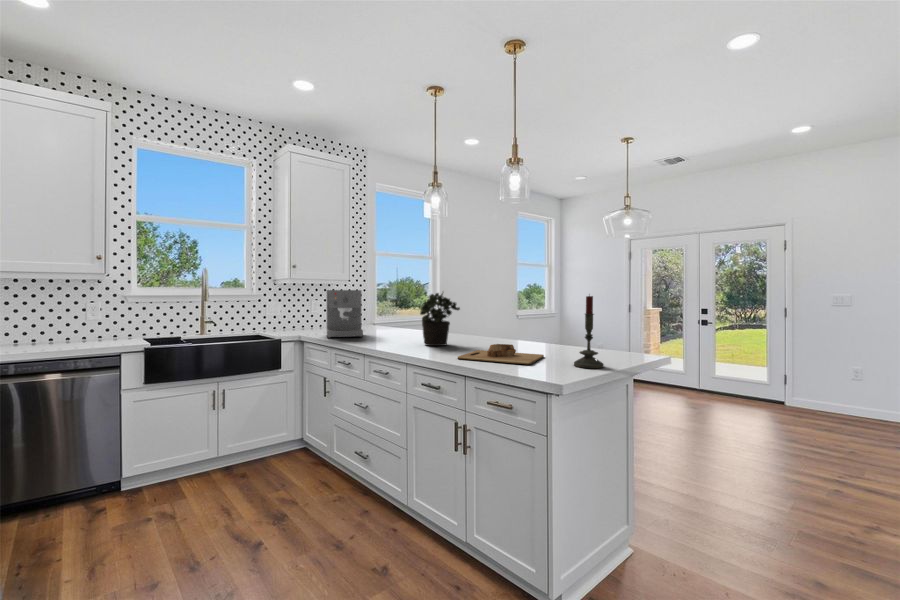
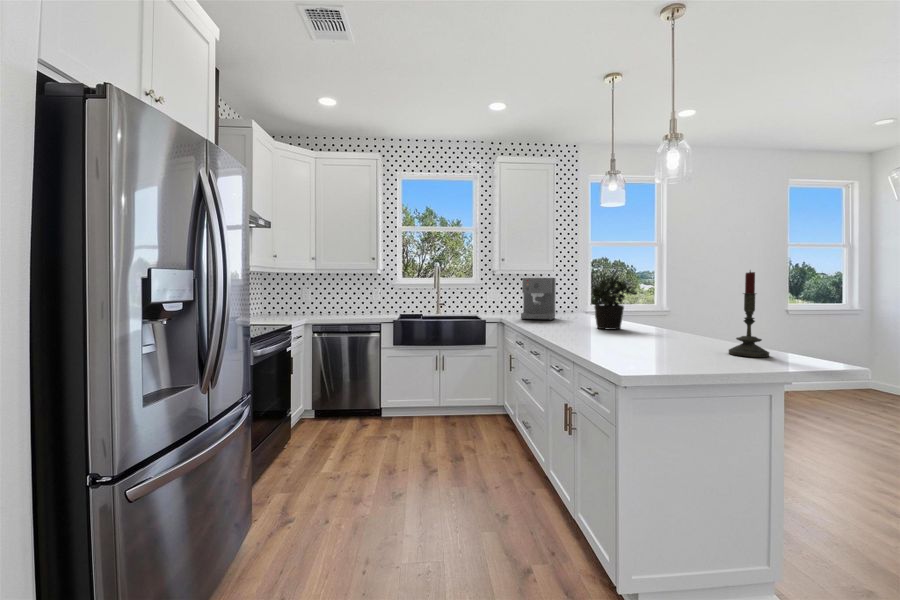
cutting board: present [458,344,544,364] -> none [605,326,710,347]

